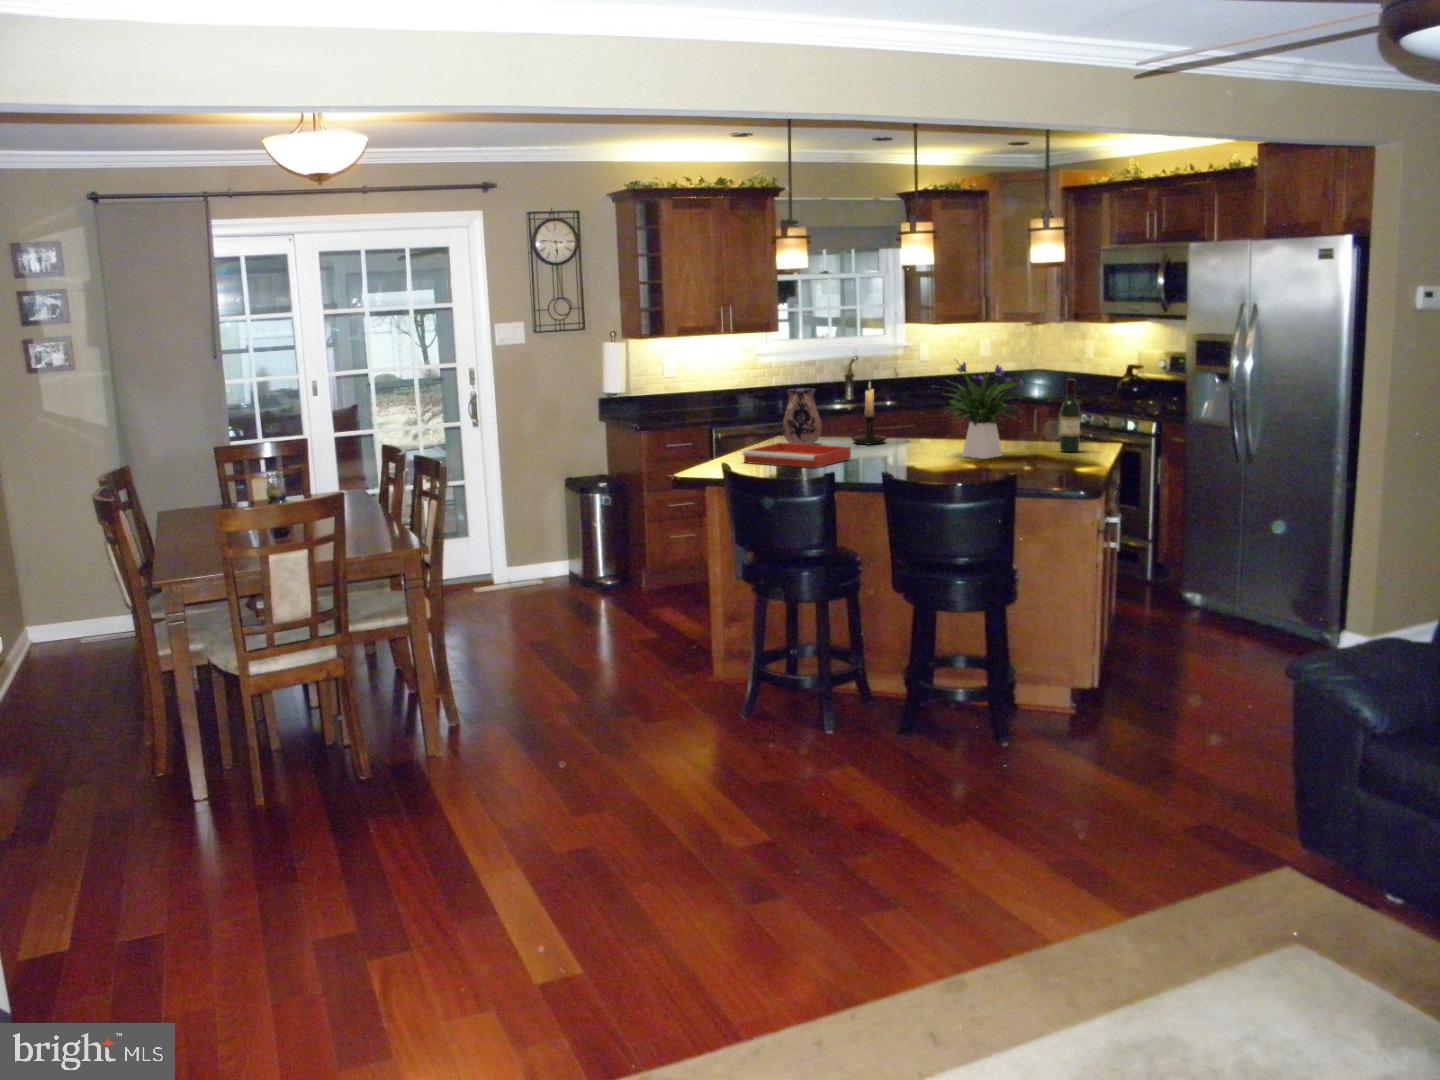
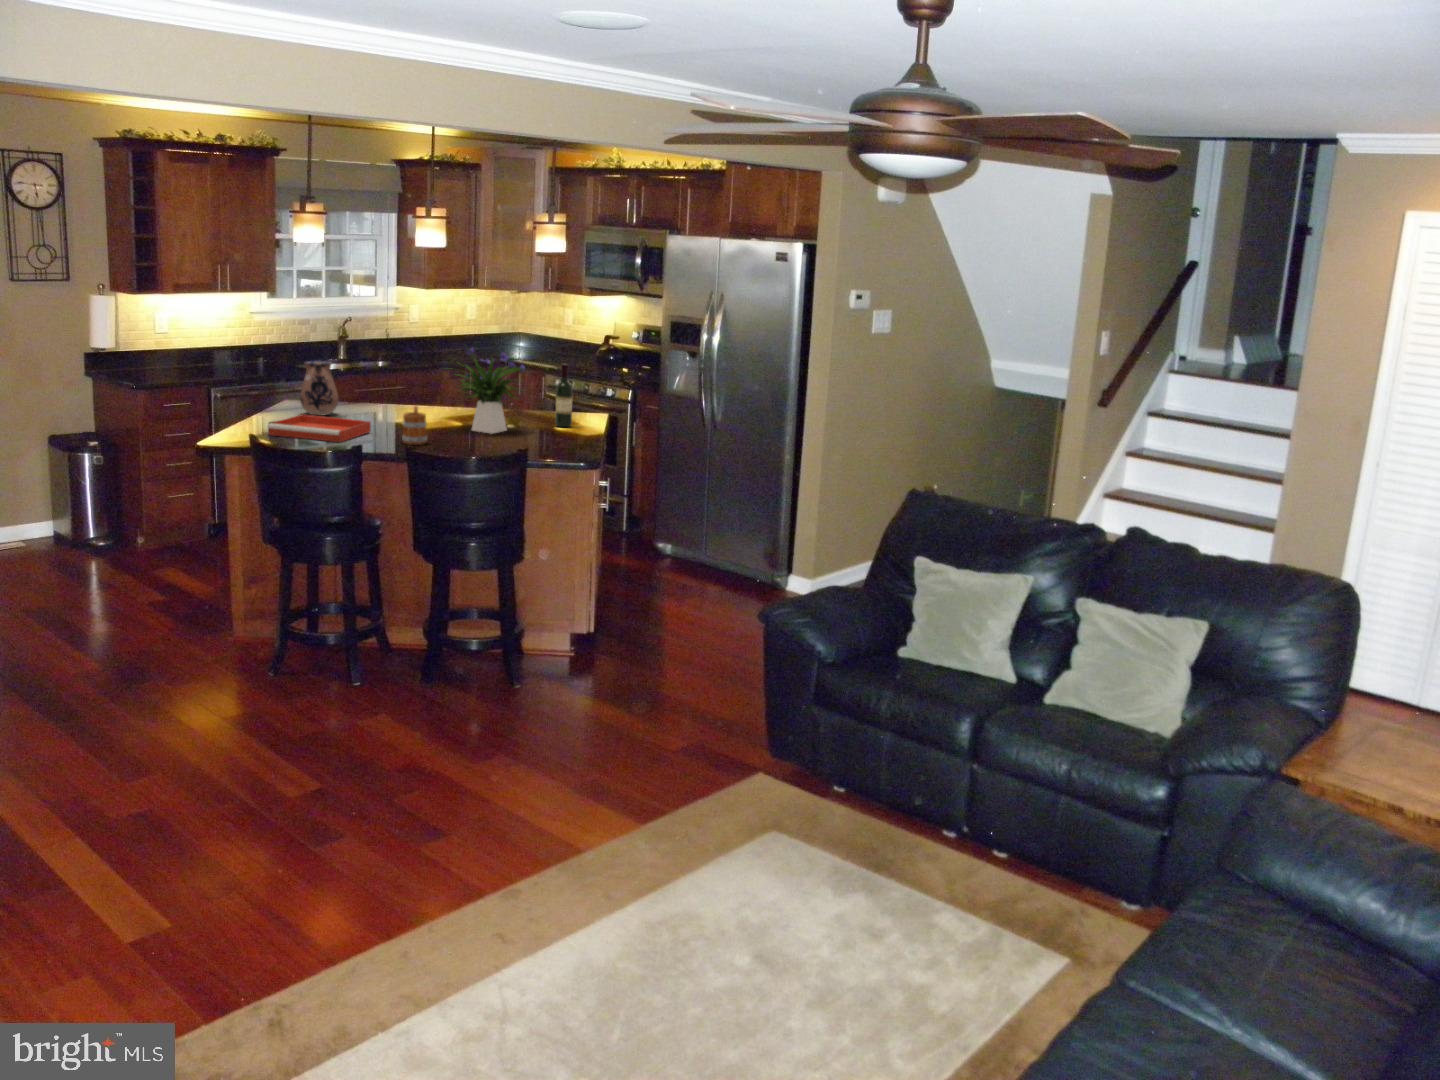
candle holder: present [853,383,886,444] -> none [368,356,400,416]
mug: none [882,427,910,470] -> present [402,406,427,445]

